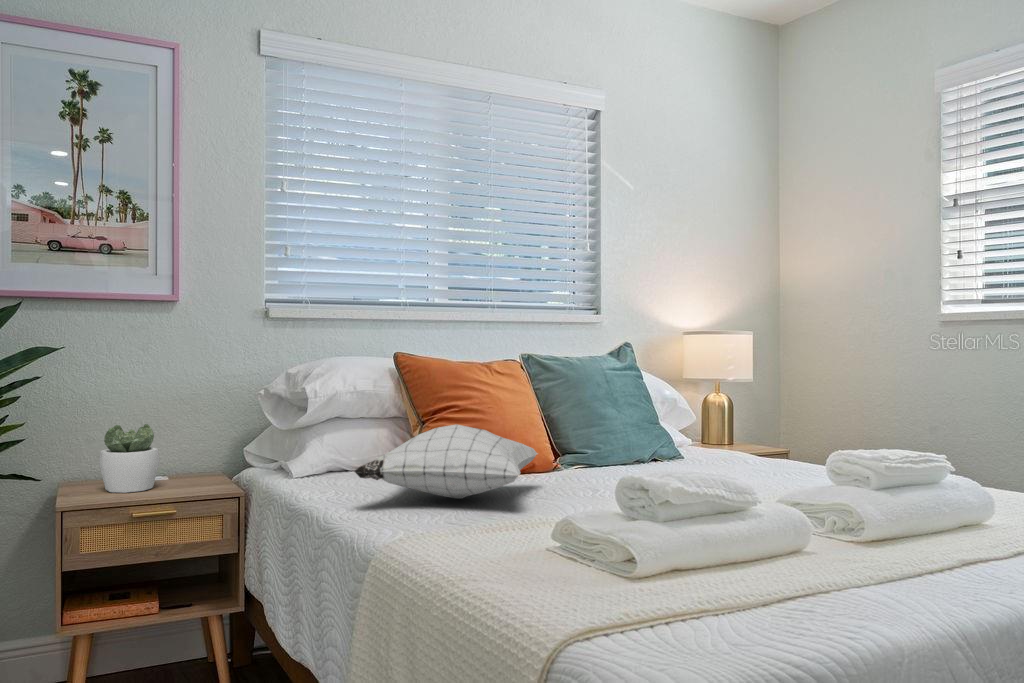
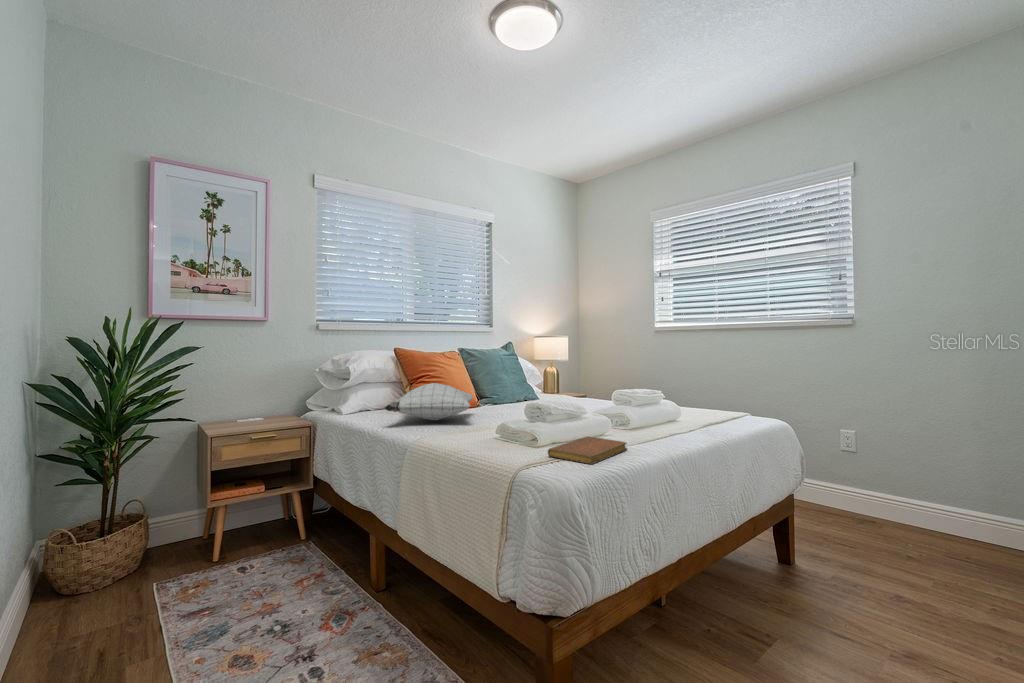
succulent plant: present [99,424,160,493] -> none [229,389,264,427]
notebook: none [649,559,836,631] -> present [548,436,627,464]

